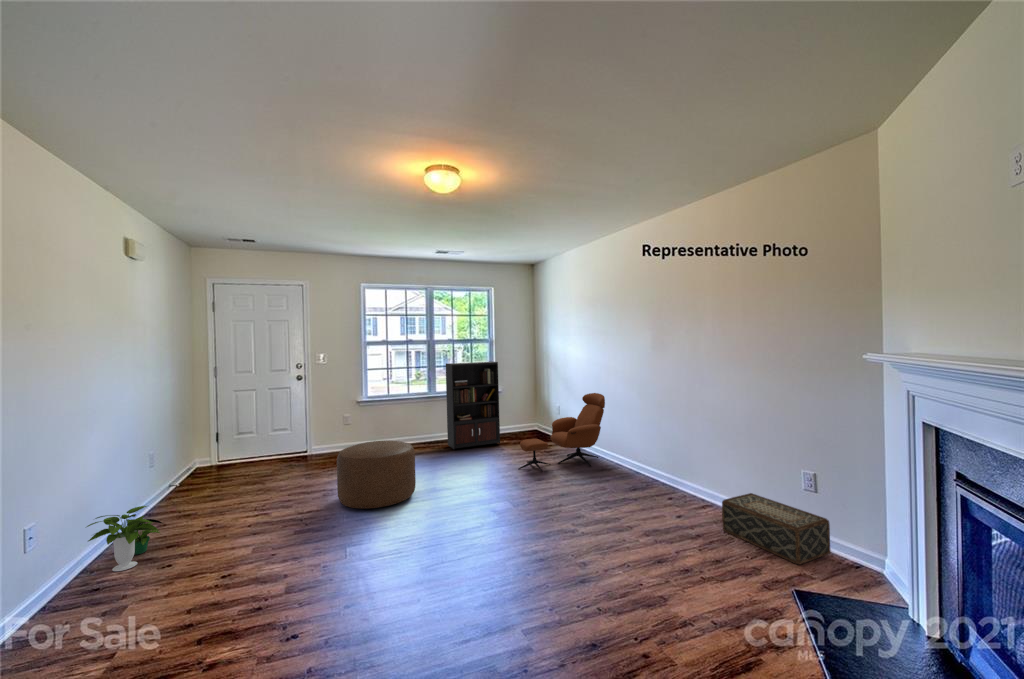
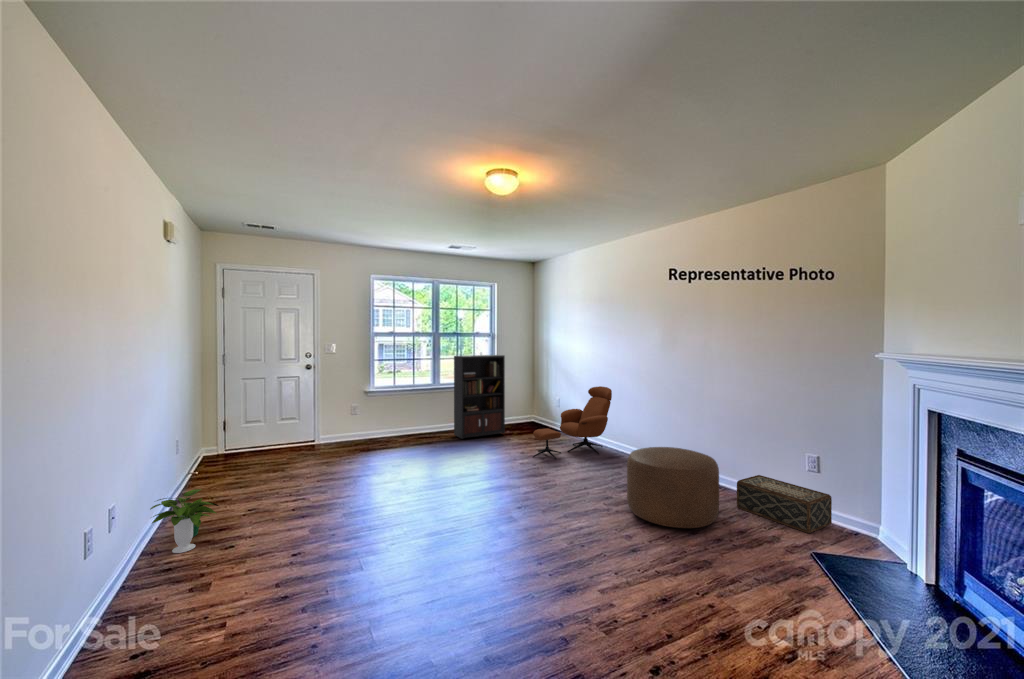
ottoman: present [337,441,416,508] -> present [627,447,719,528]

